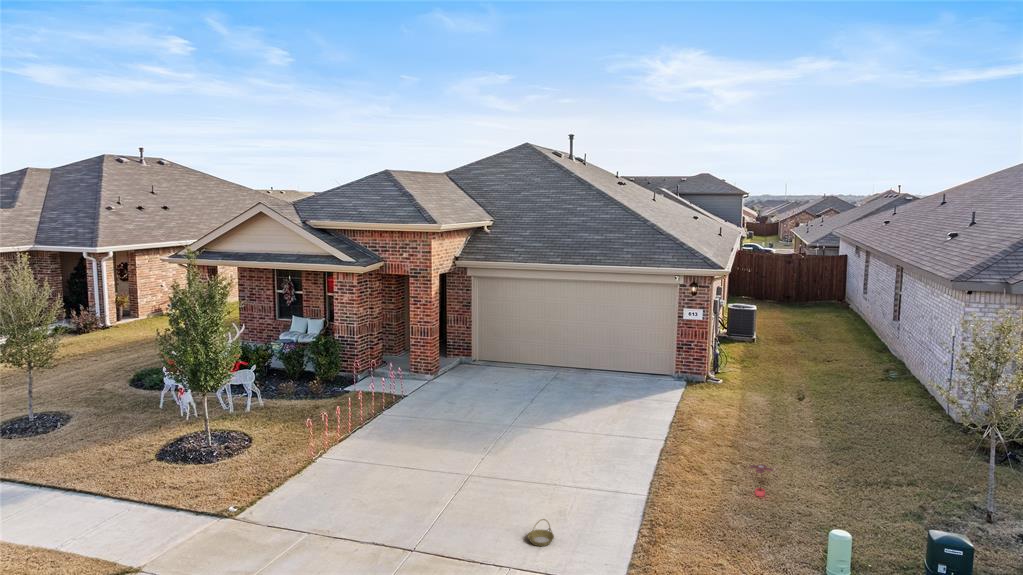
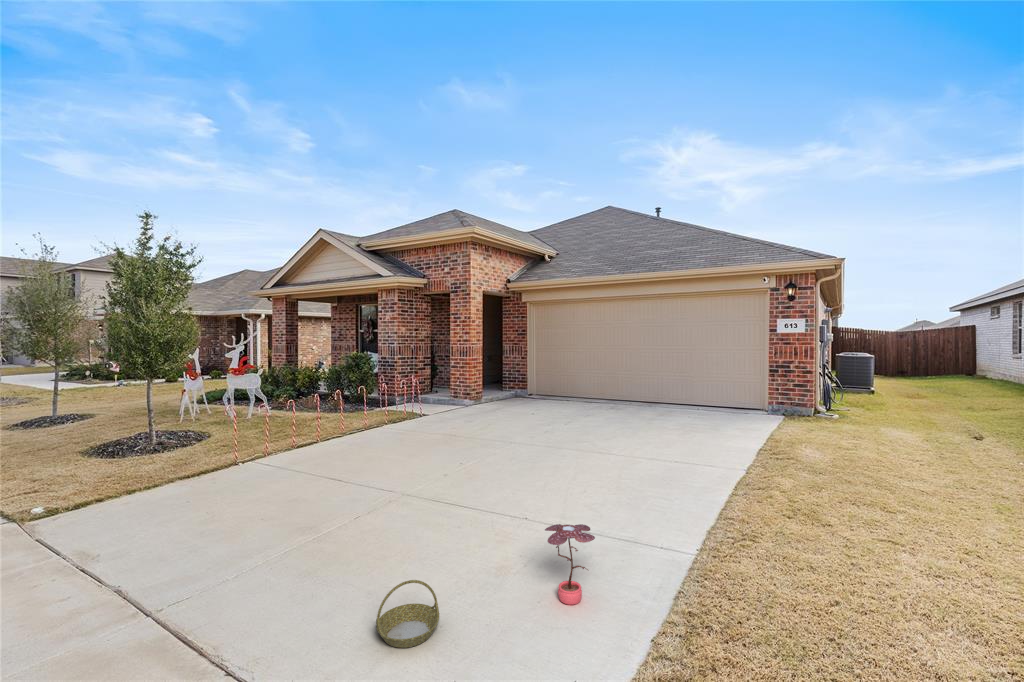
potted plant: present [749,464,773,497] -> present [545,524,595,605]

